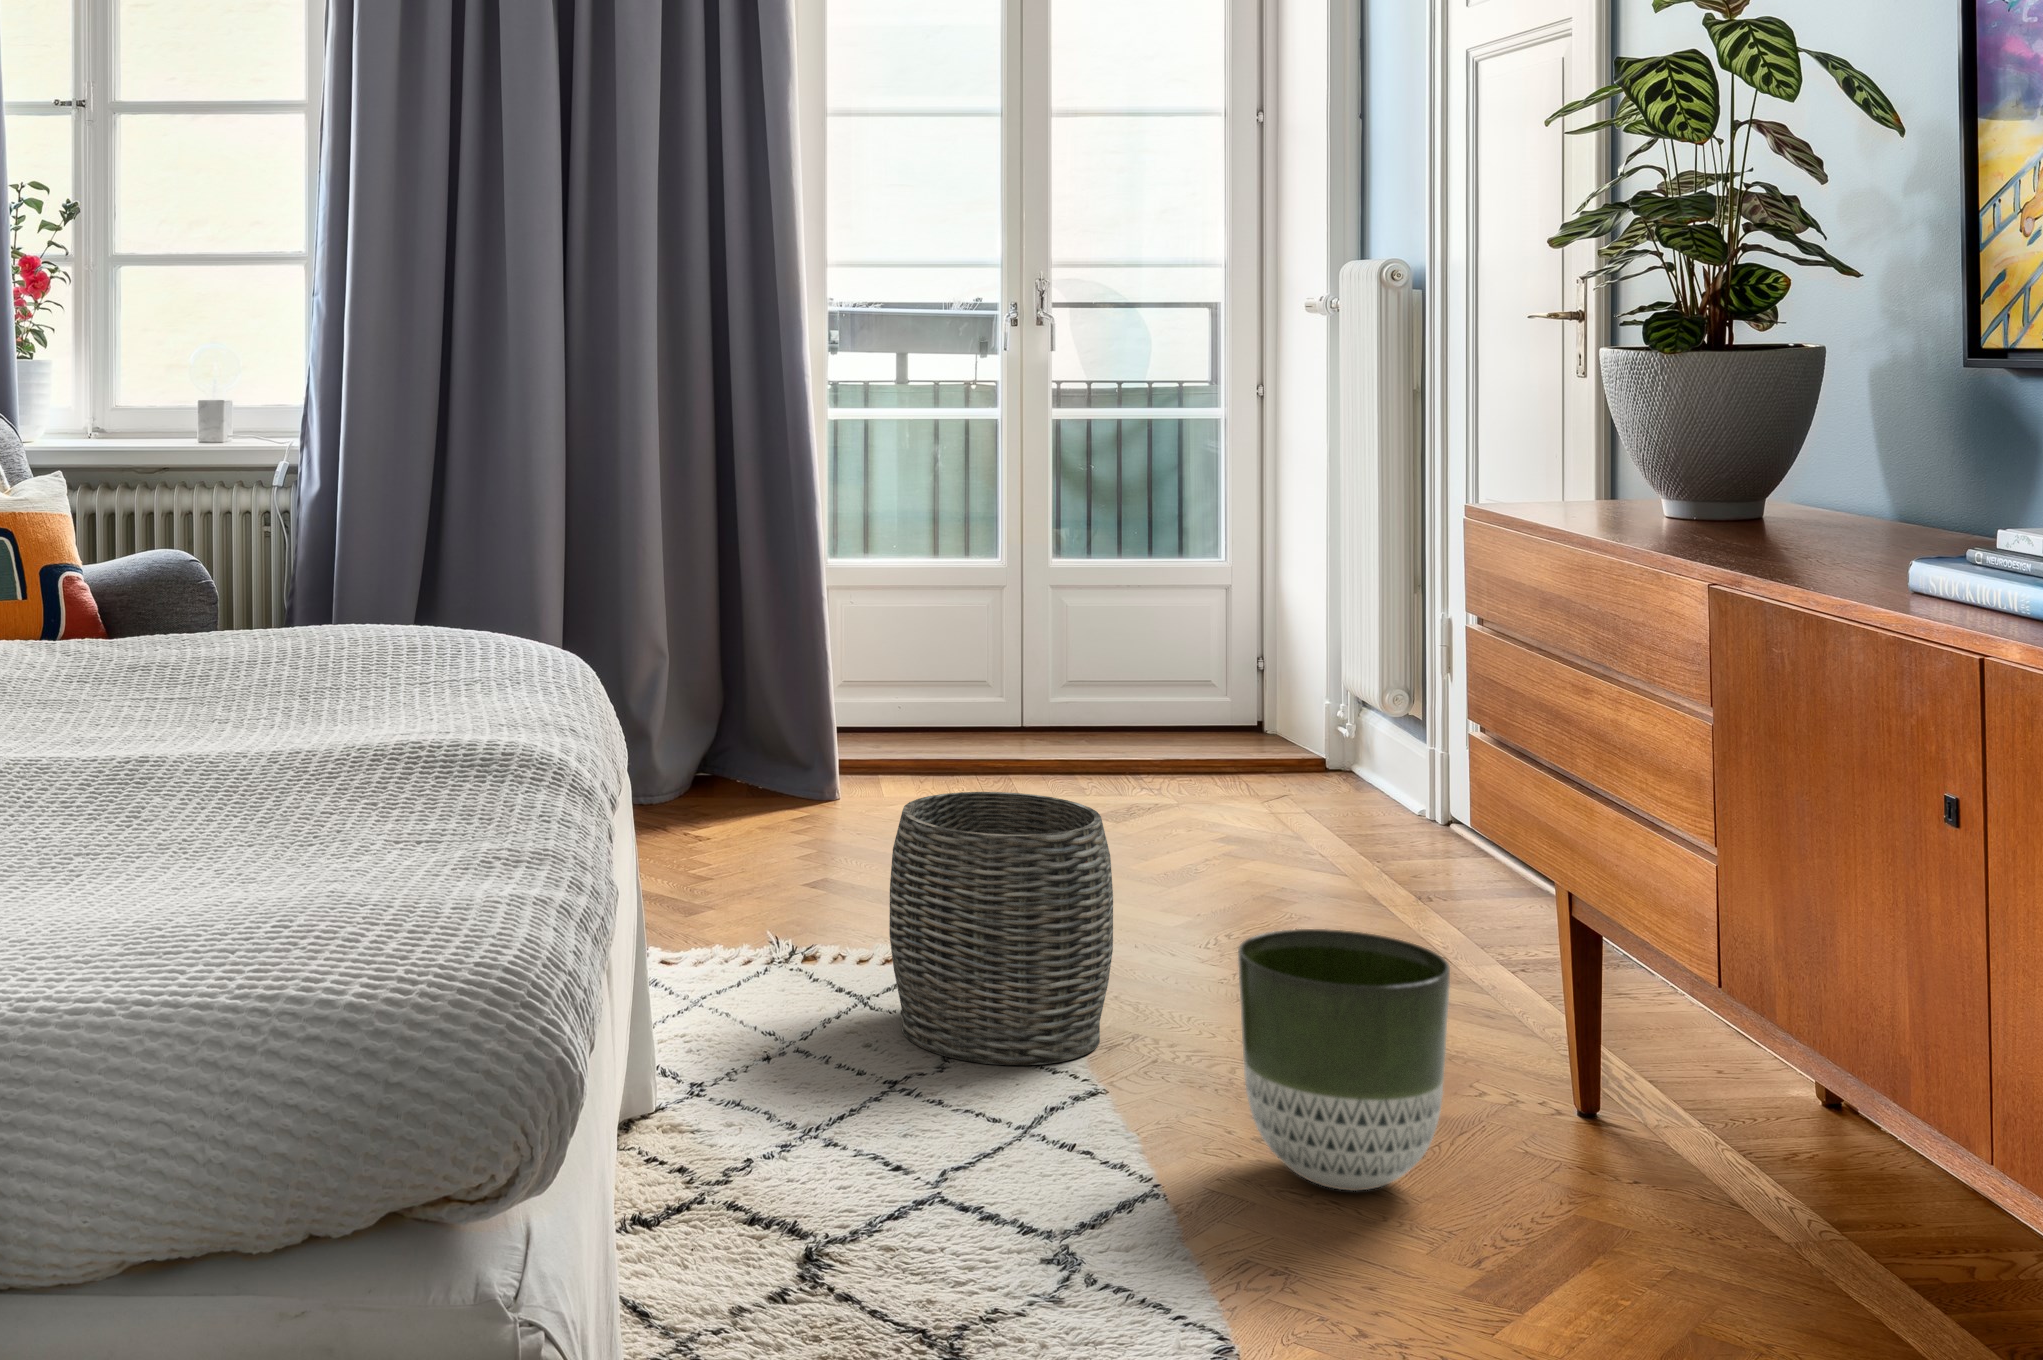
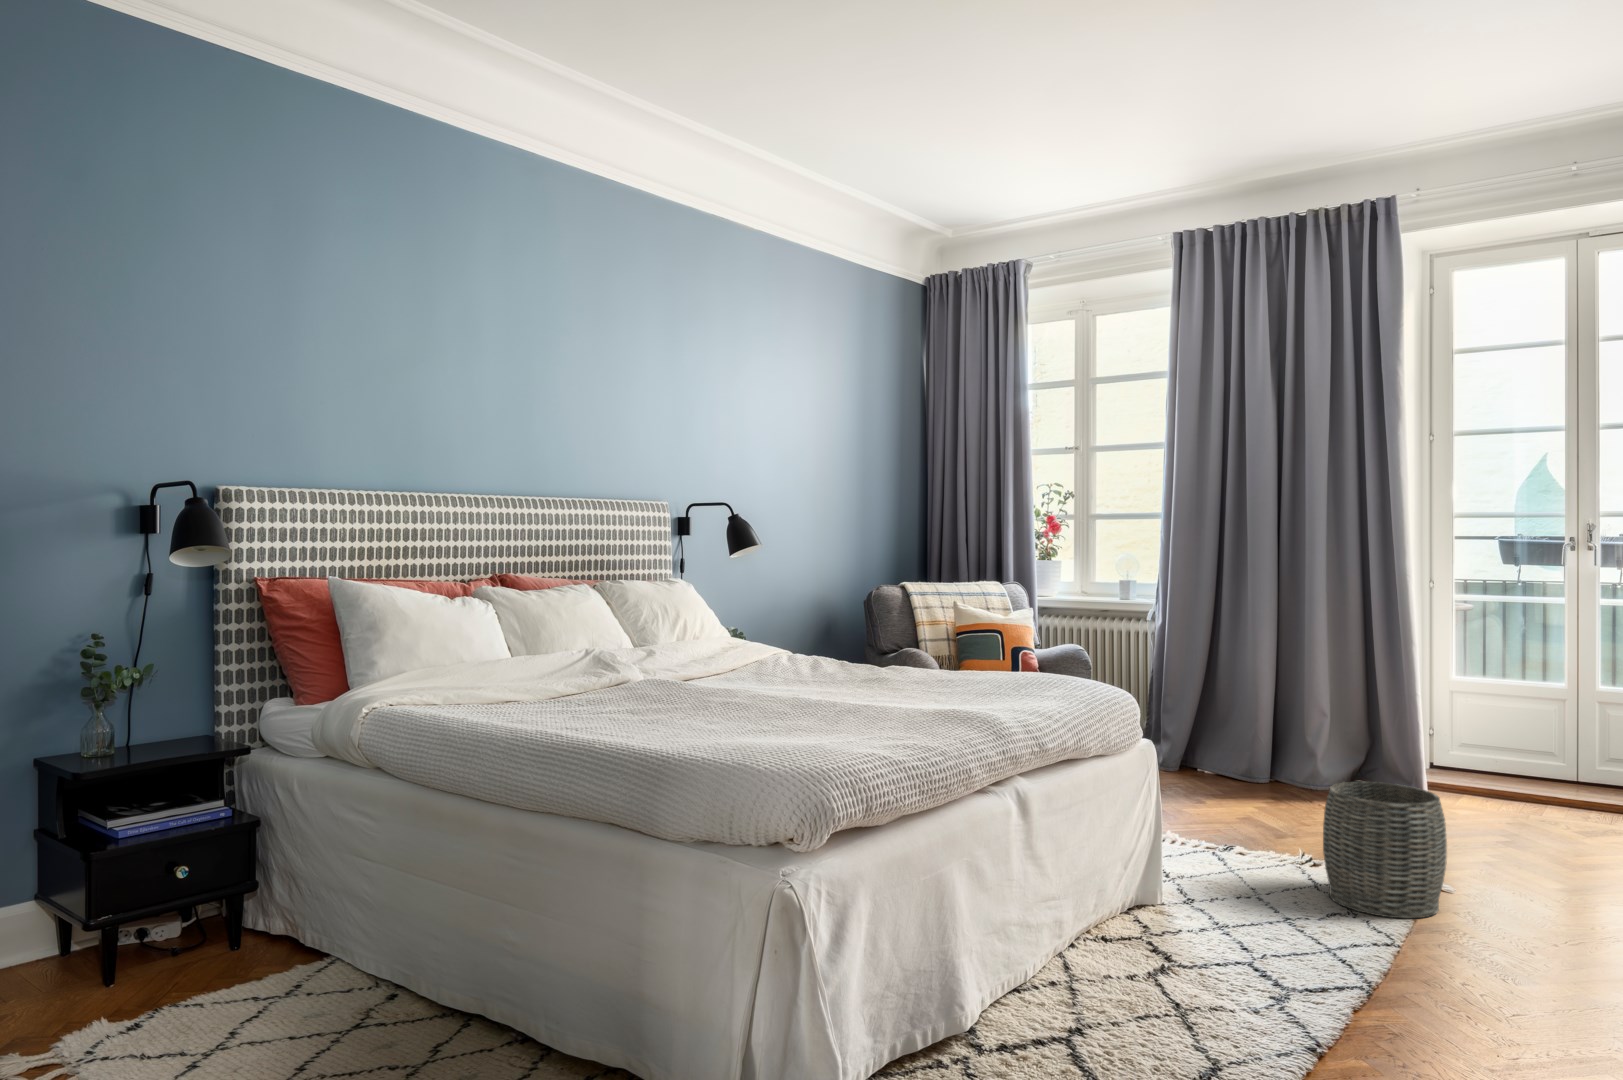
planter: present [1238,929,1450,1191] -> none [1432,861,1554,996]

